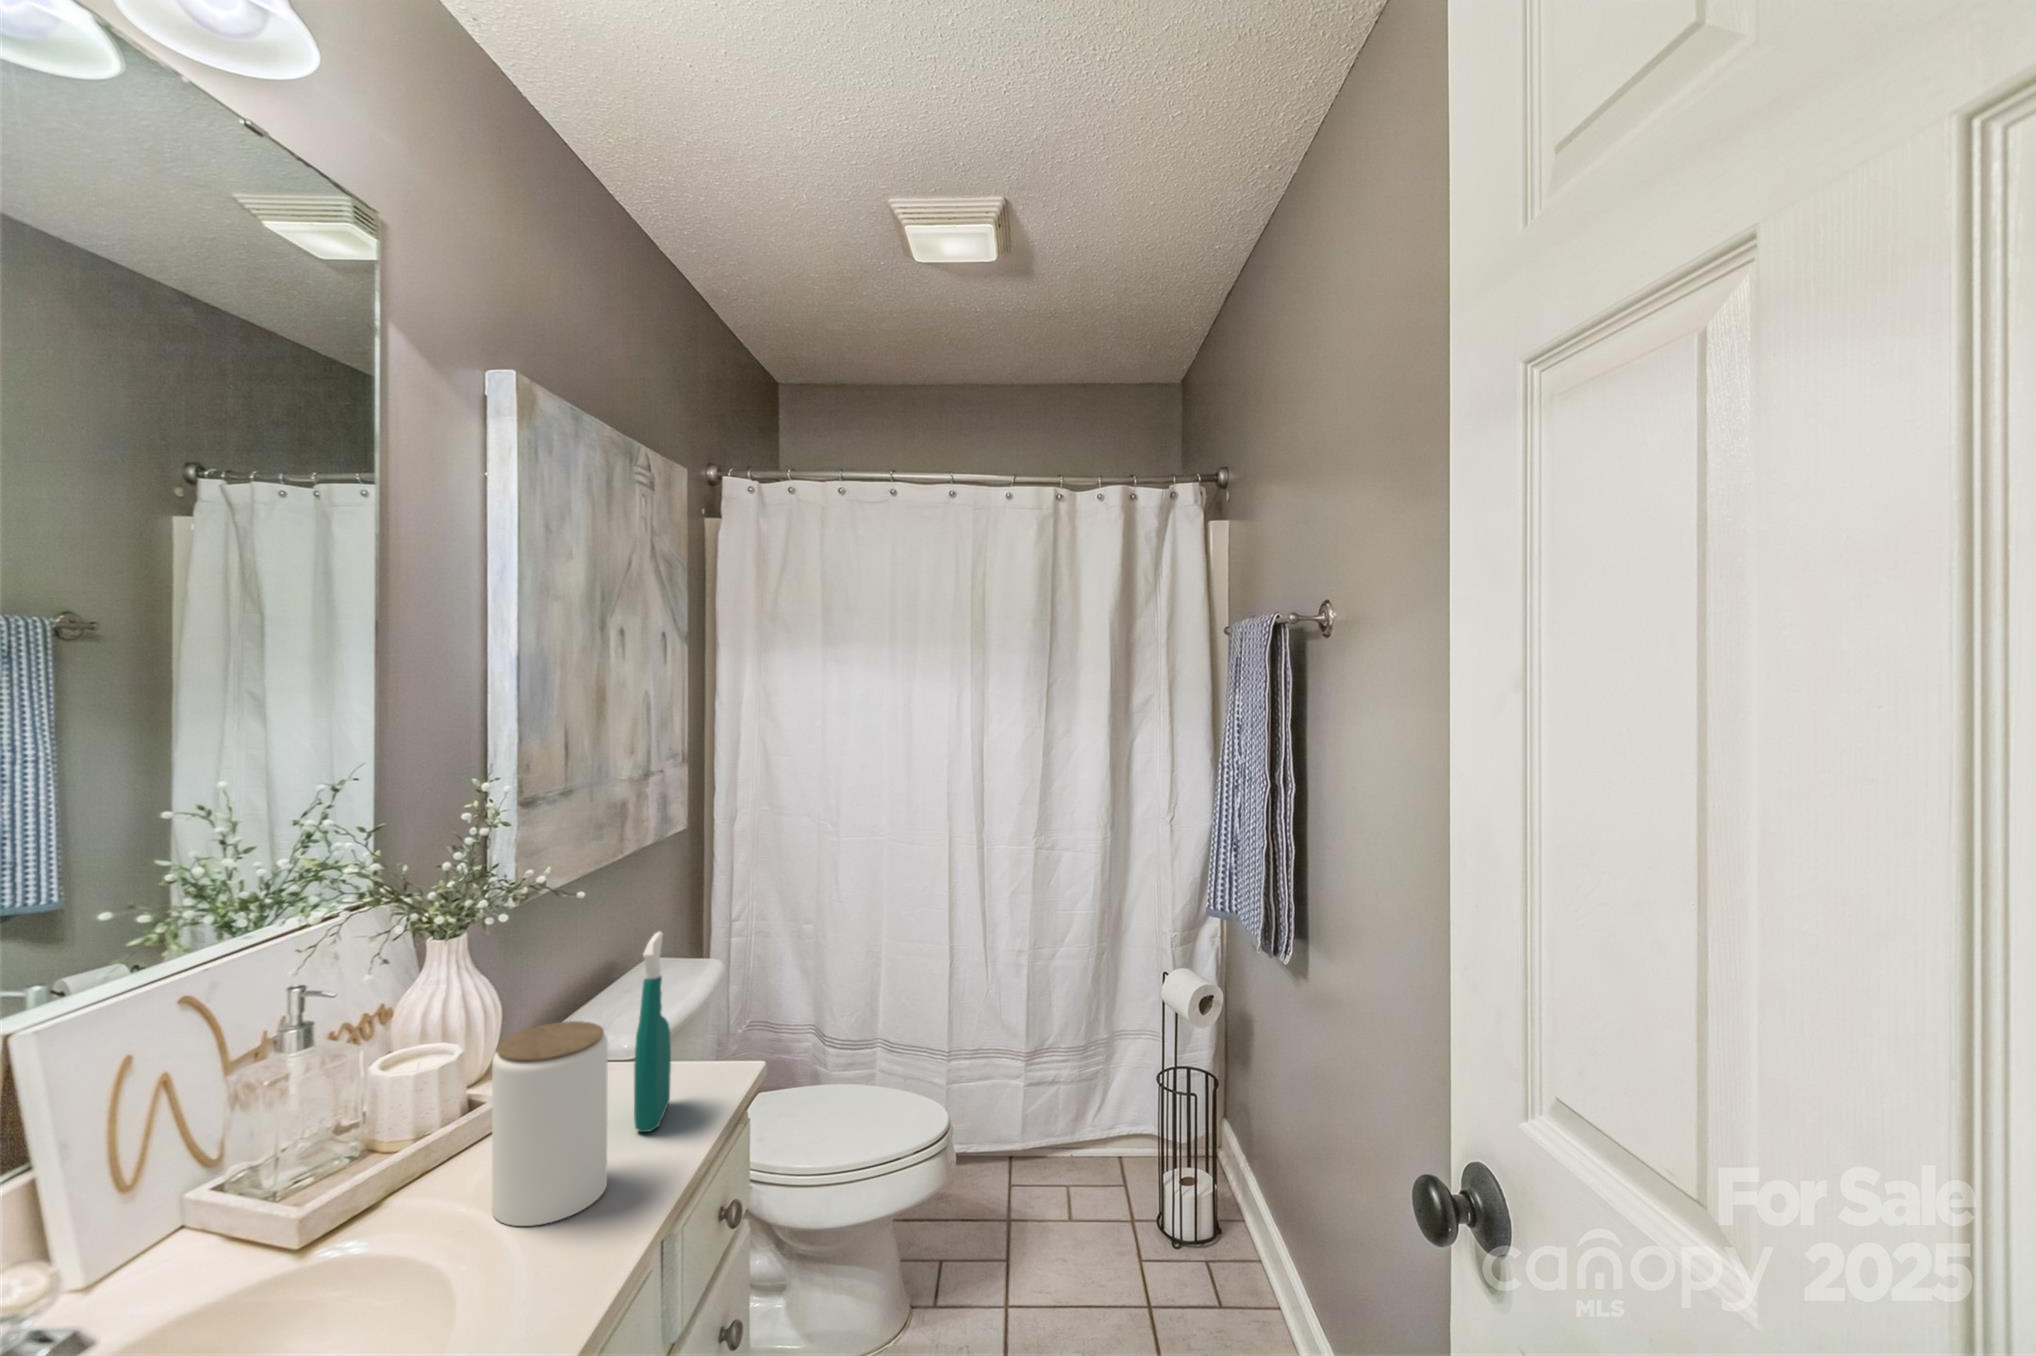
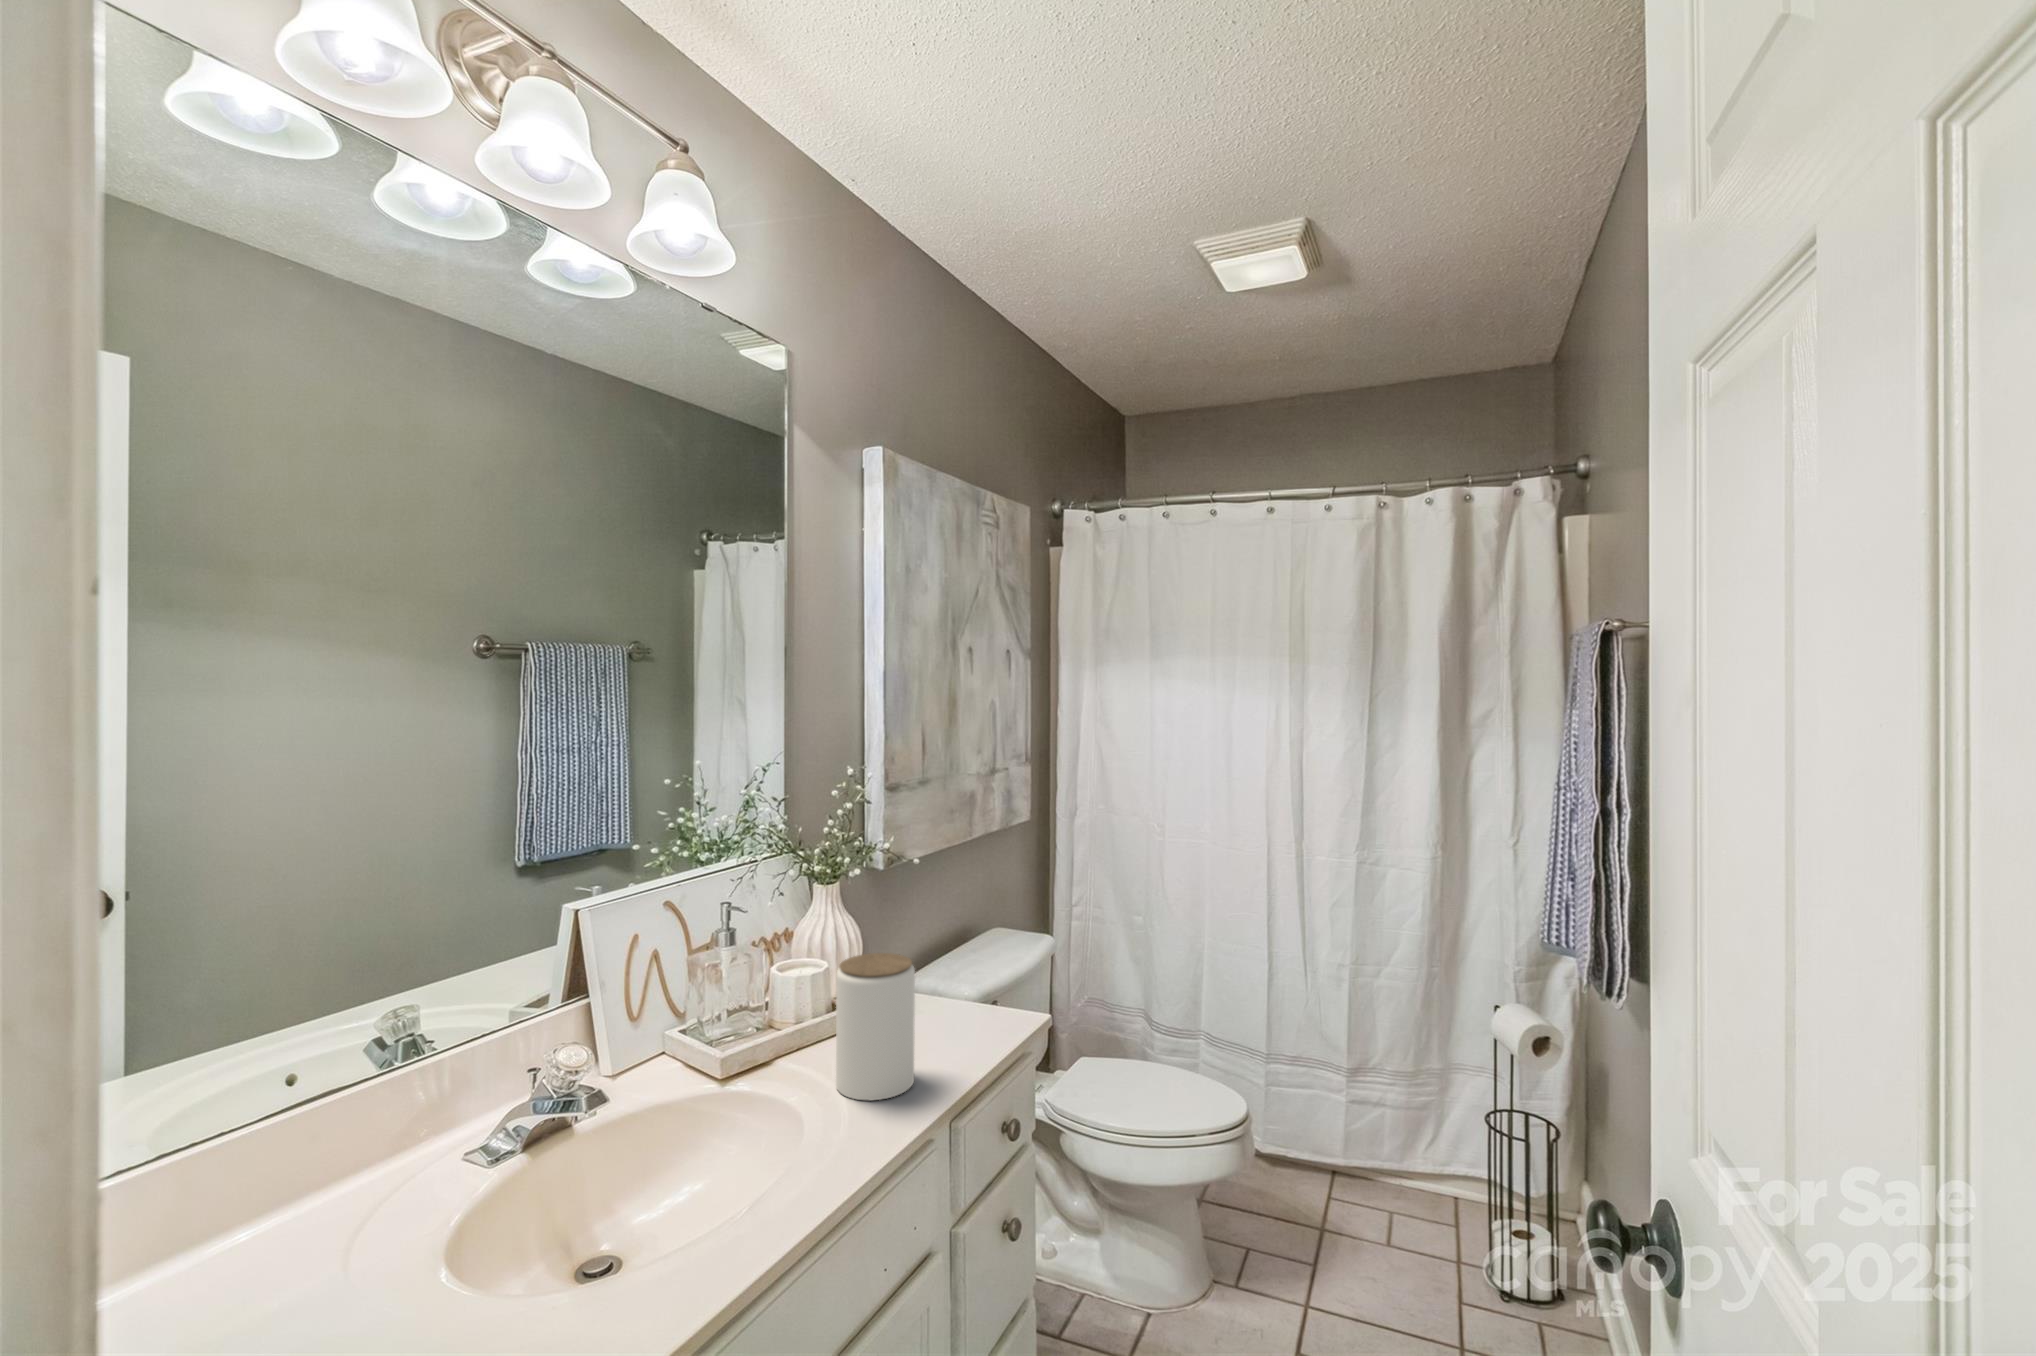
spray bottle: present [634,932,671,1132] -> none [942,894,974,1053]

